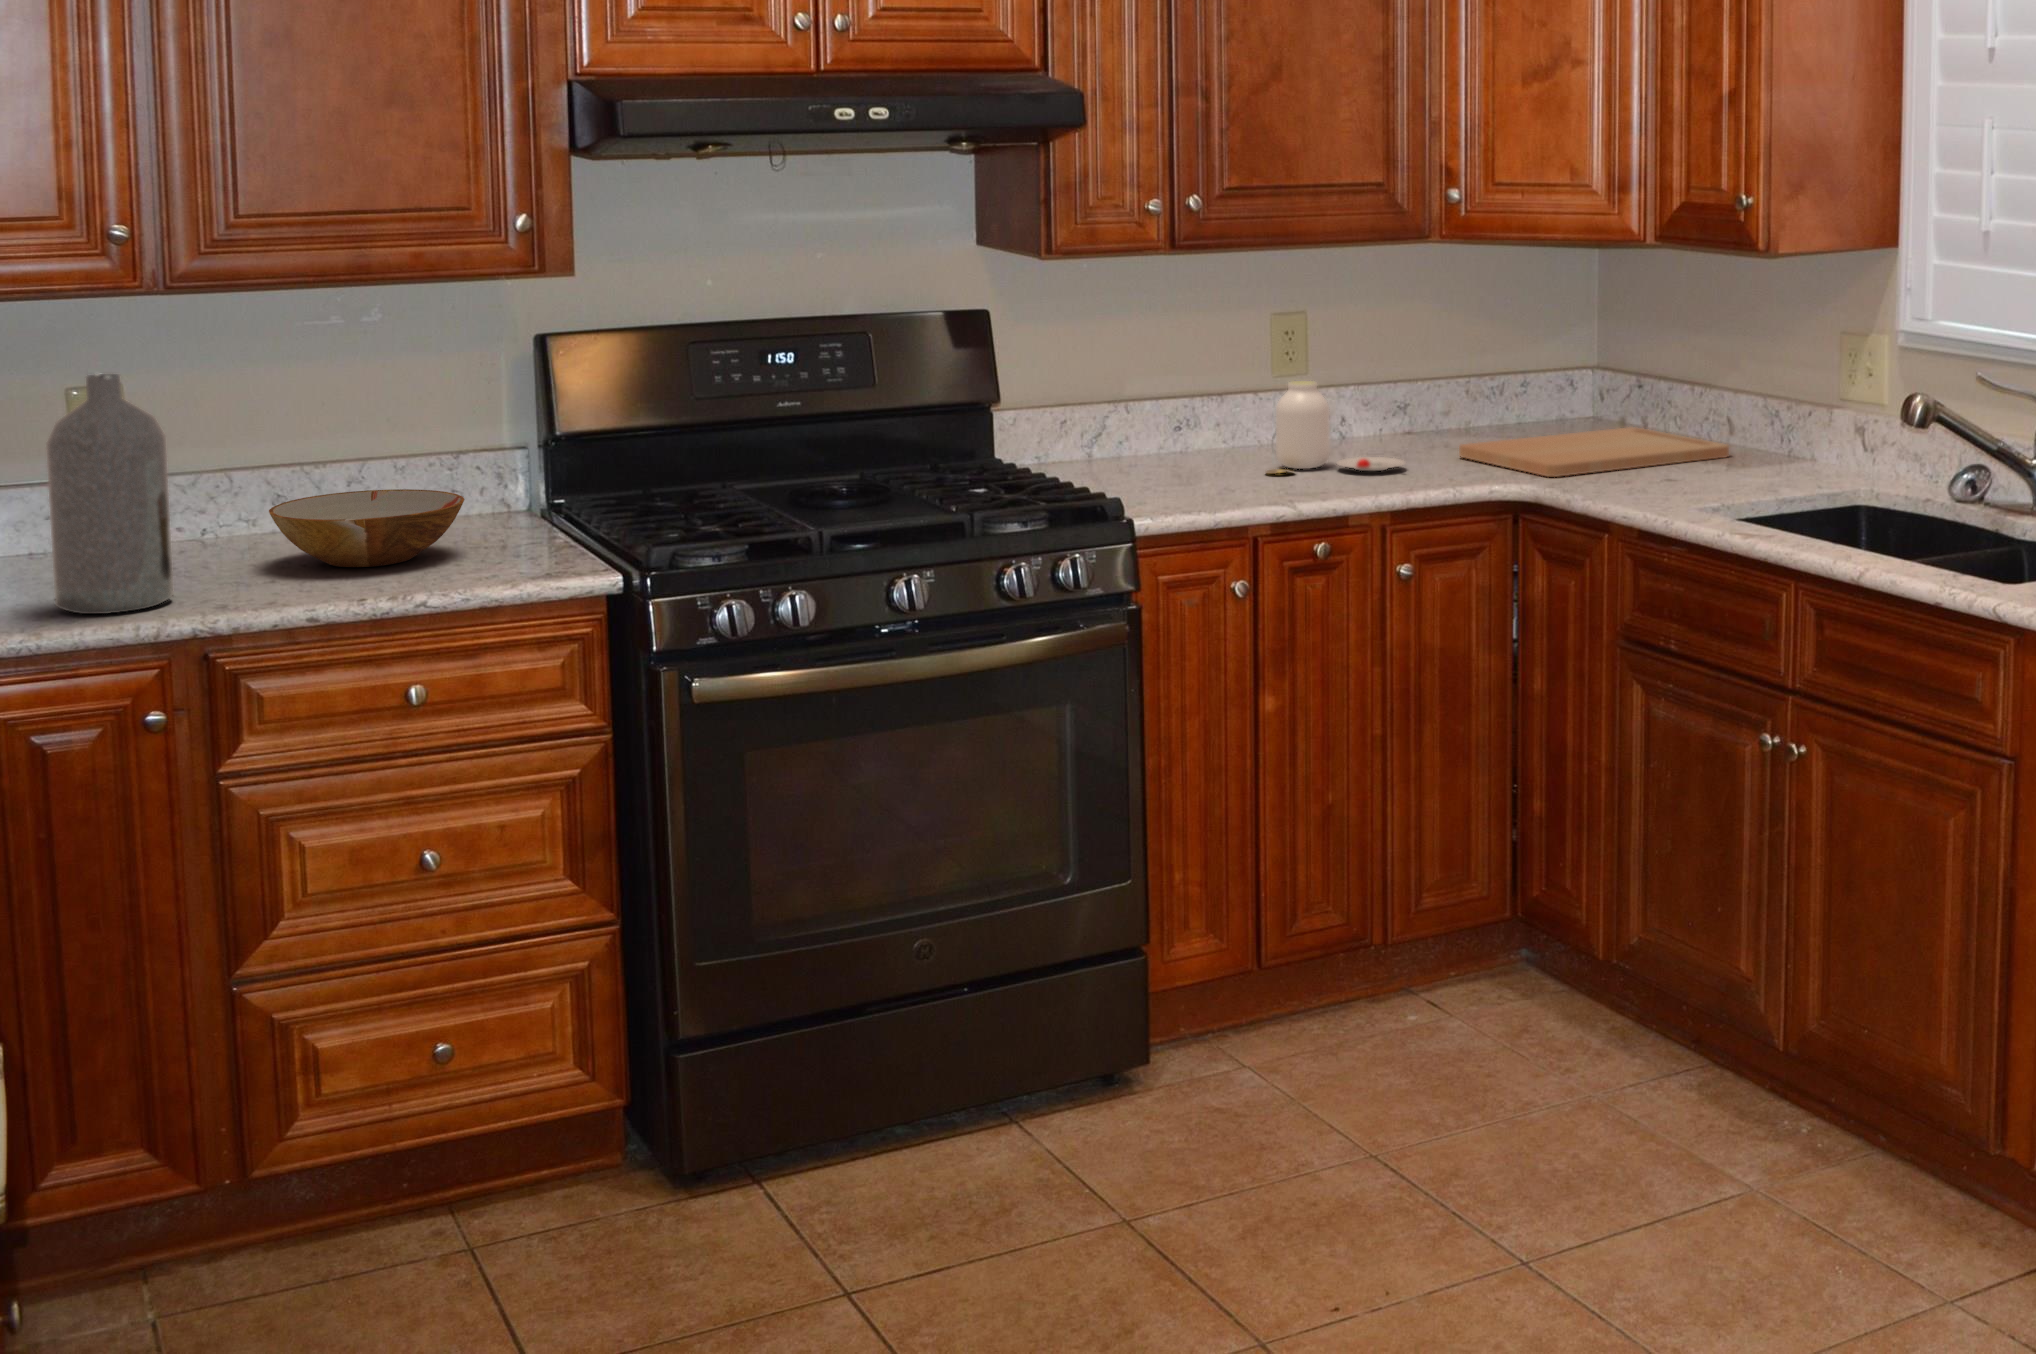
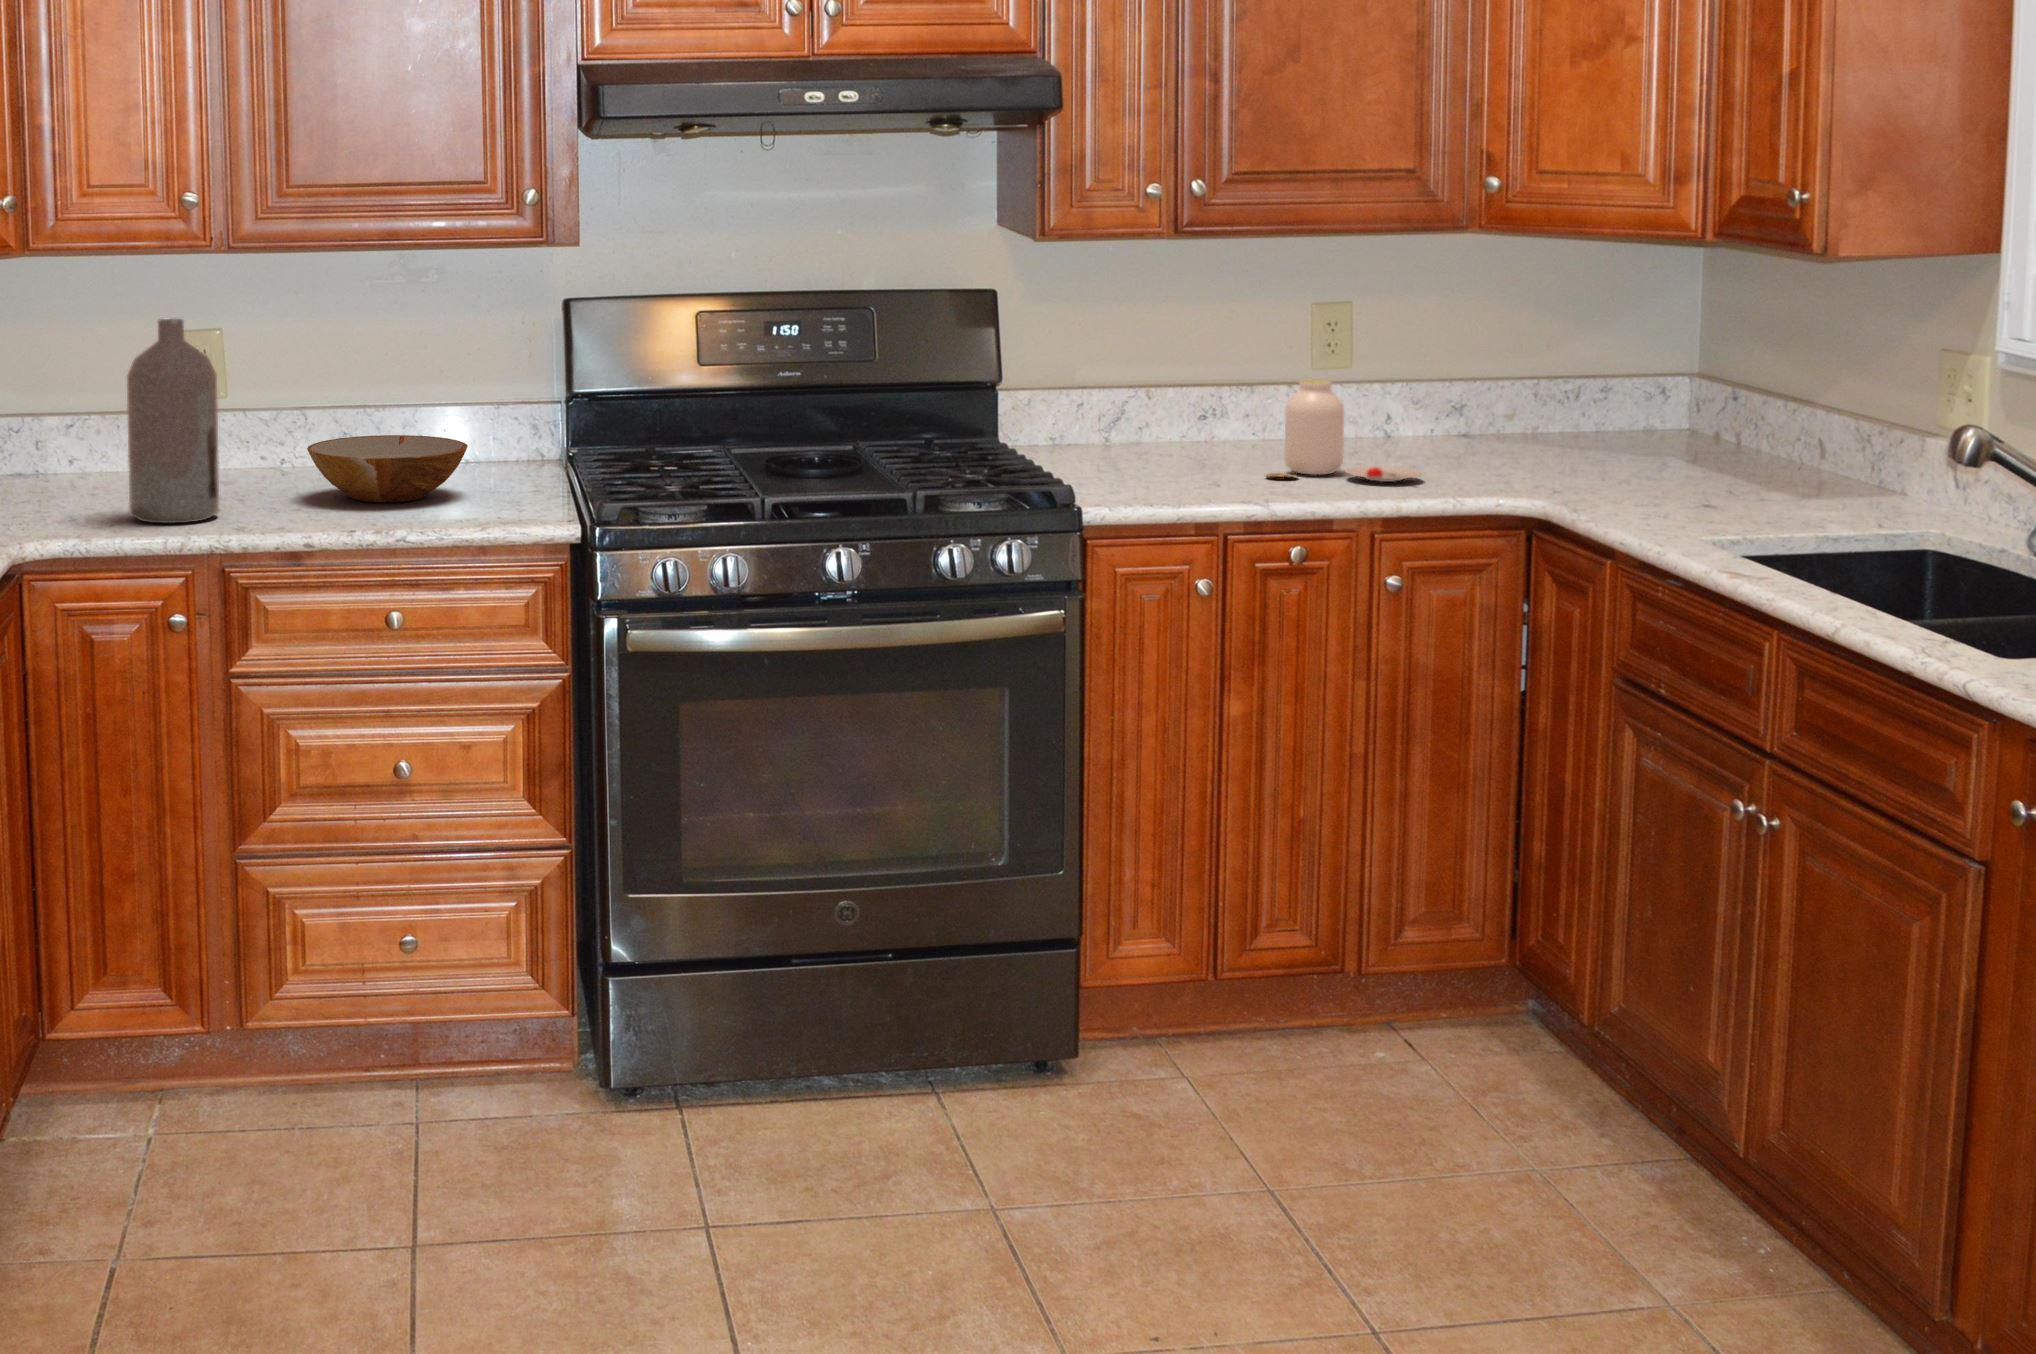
cutting board: present [1459,427,1729,477] -> none [1496,453,1819,500]

